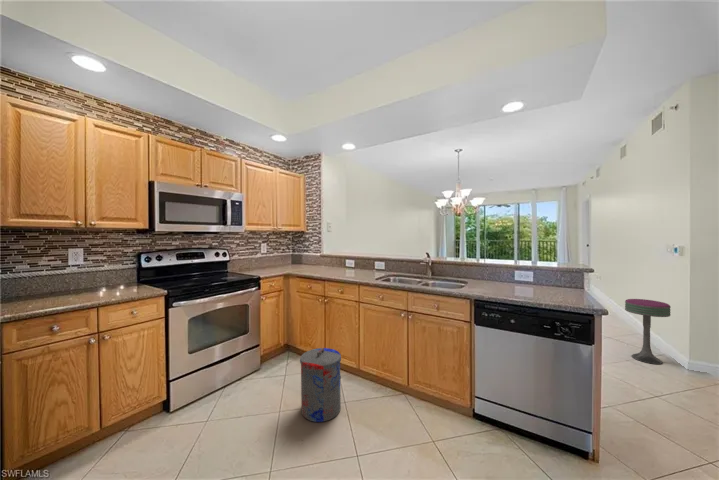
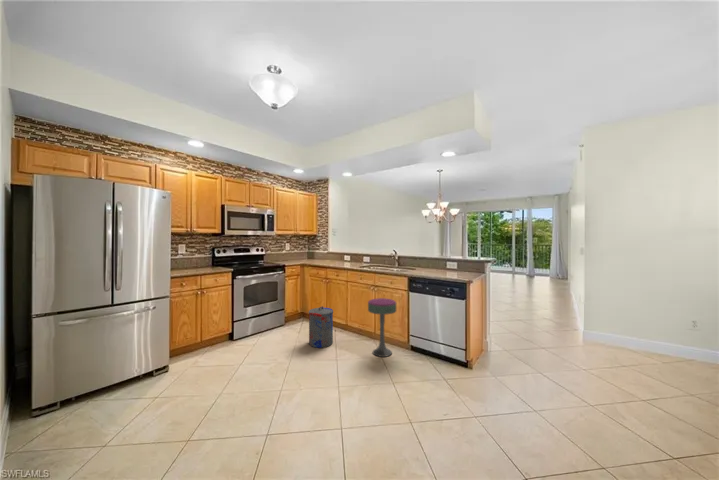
bar stool: present [625,299,671,364] -> present [368,298,396,357]

